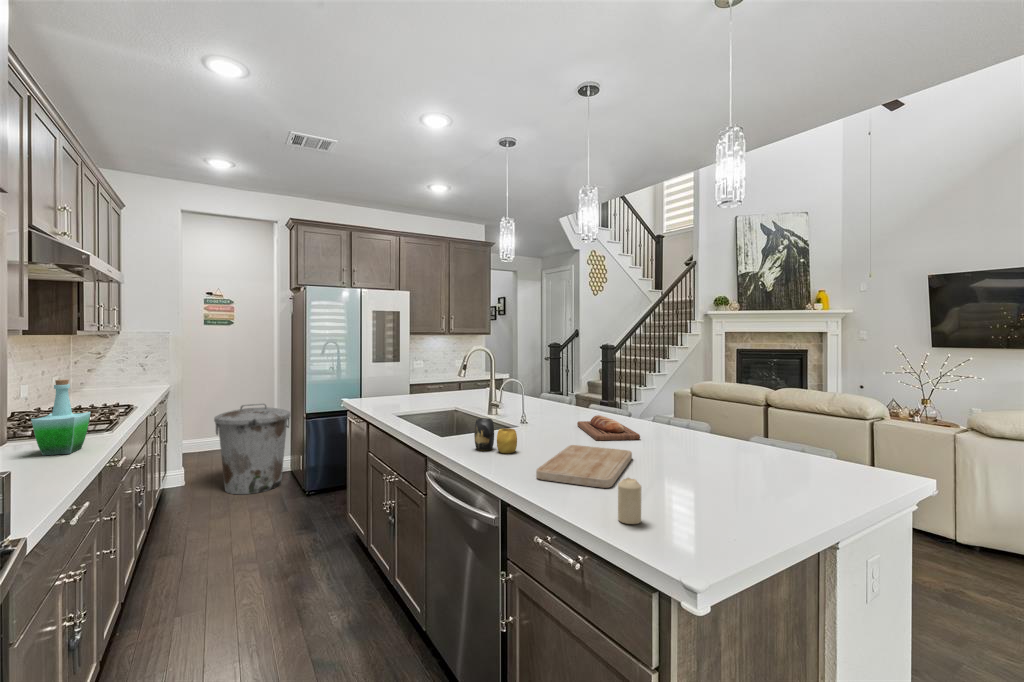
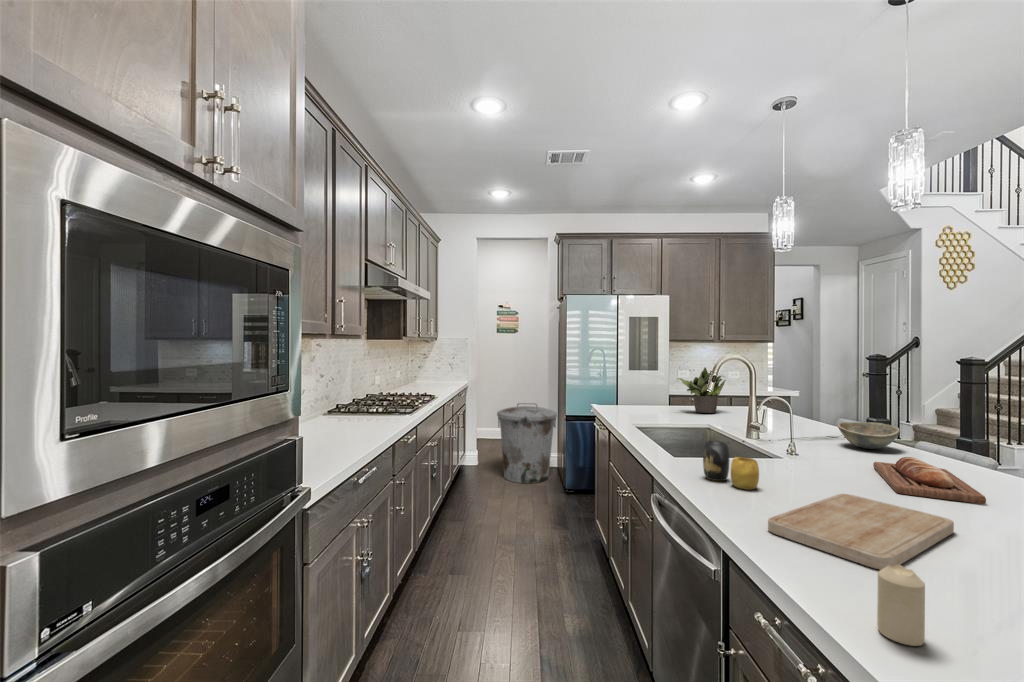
potted plant: none [425,357,466,398] -> present [677,367,726,413]
bottle: present [31,380,91,455] -> none [354,373,389,429]
bowl: none [551,394,587,413] -> present [838,422,900,449]

